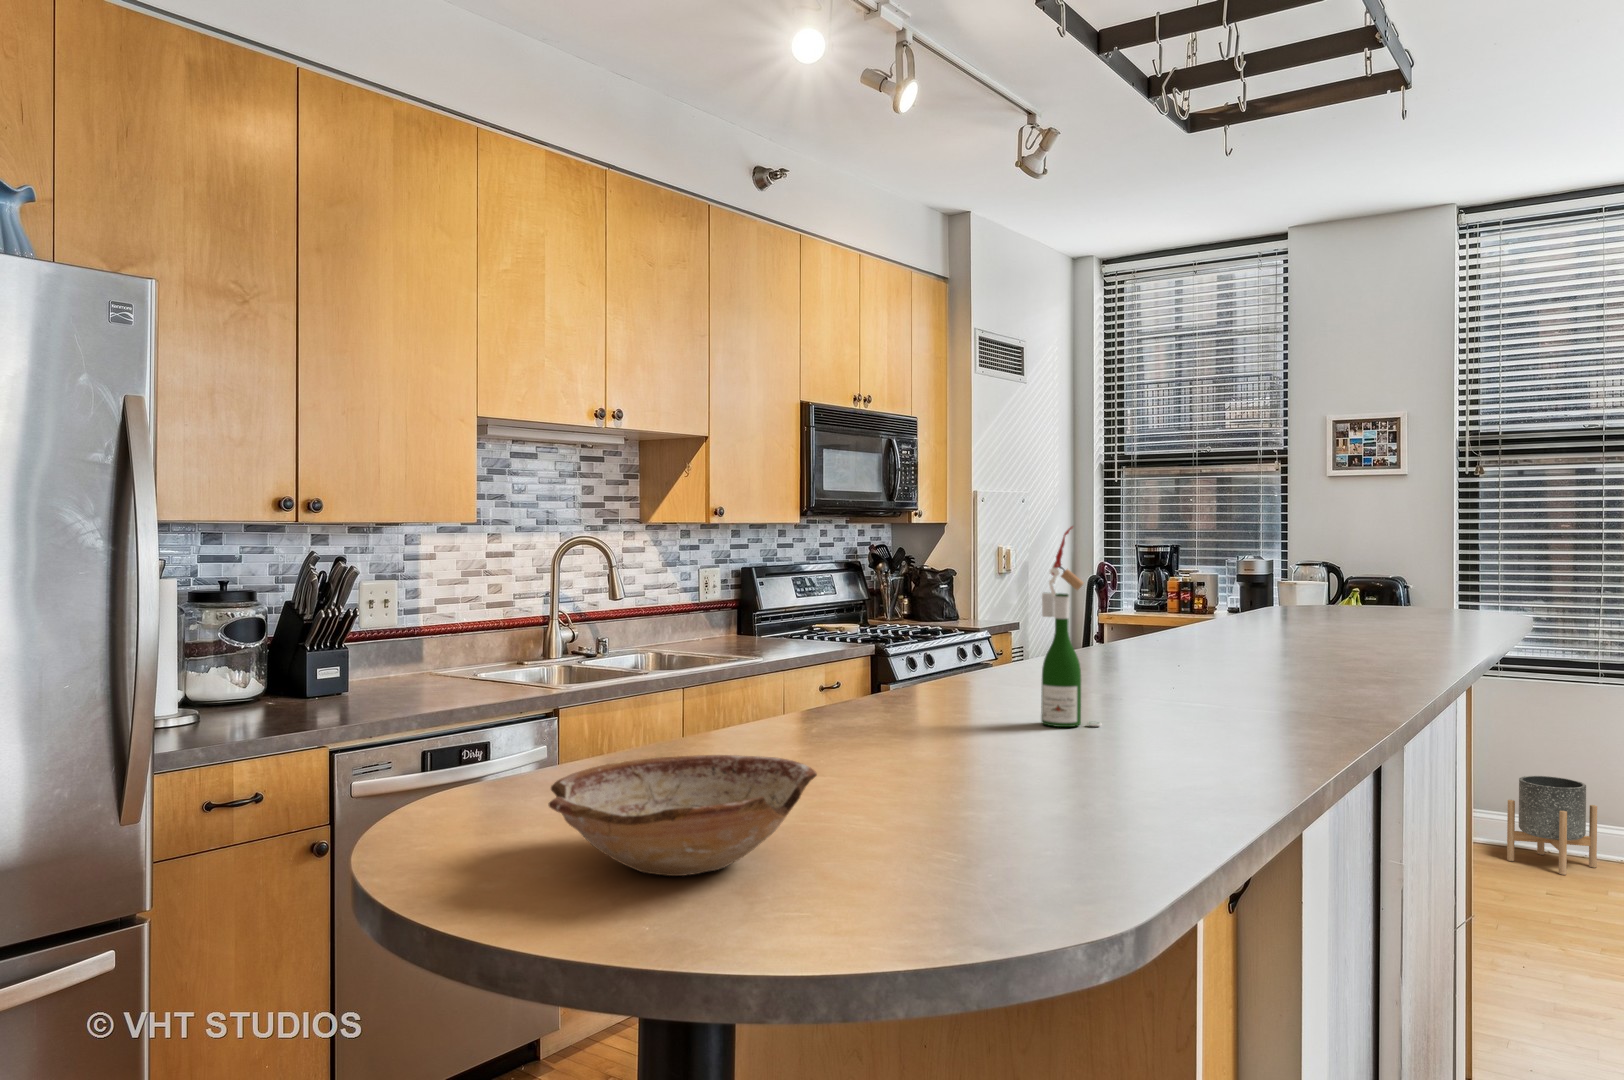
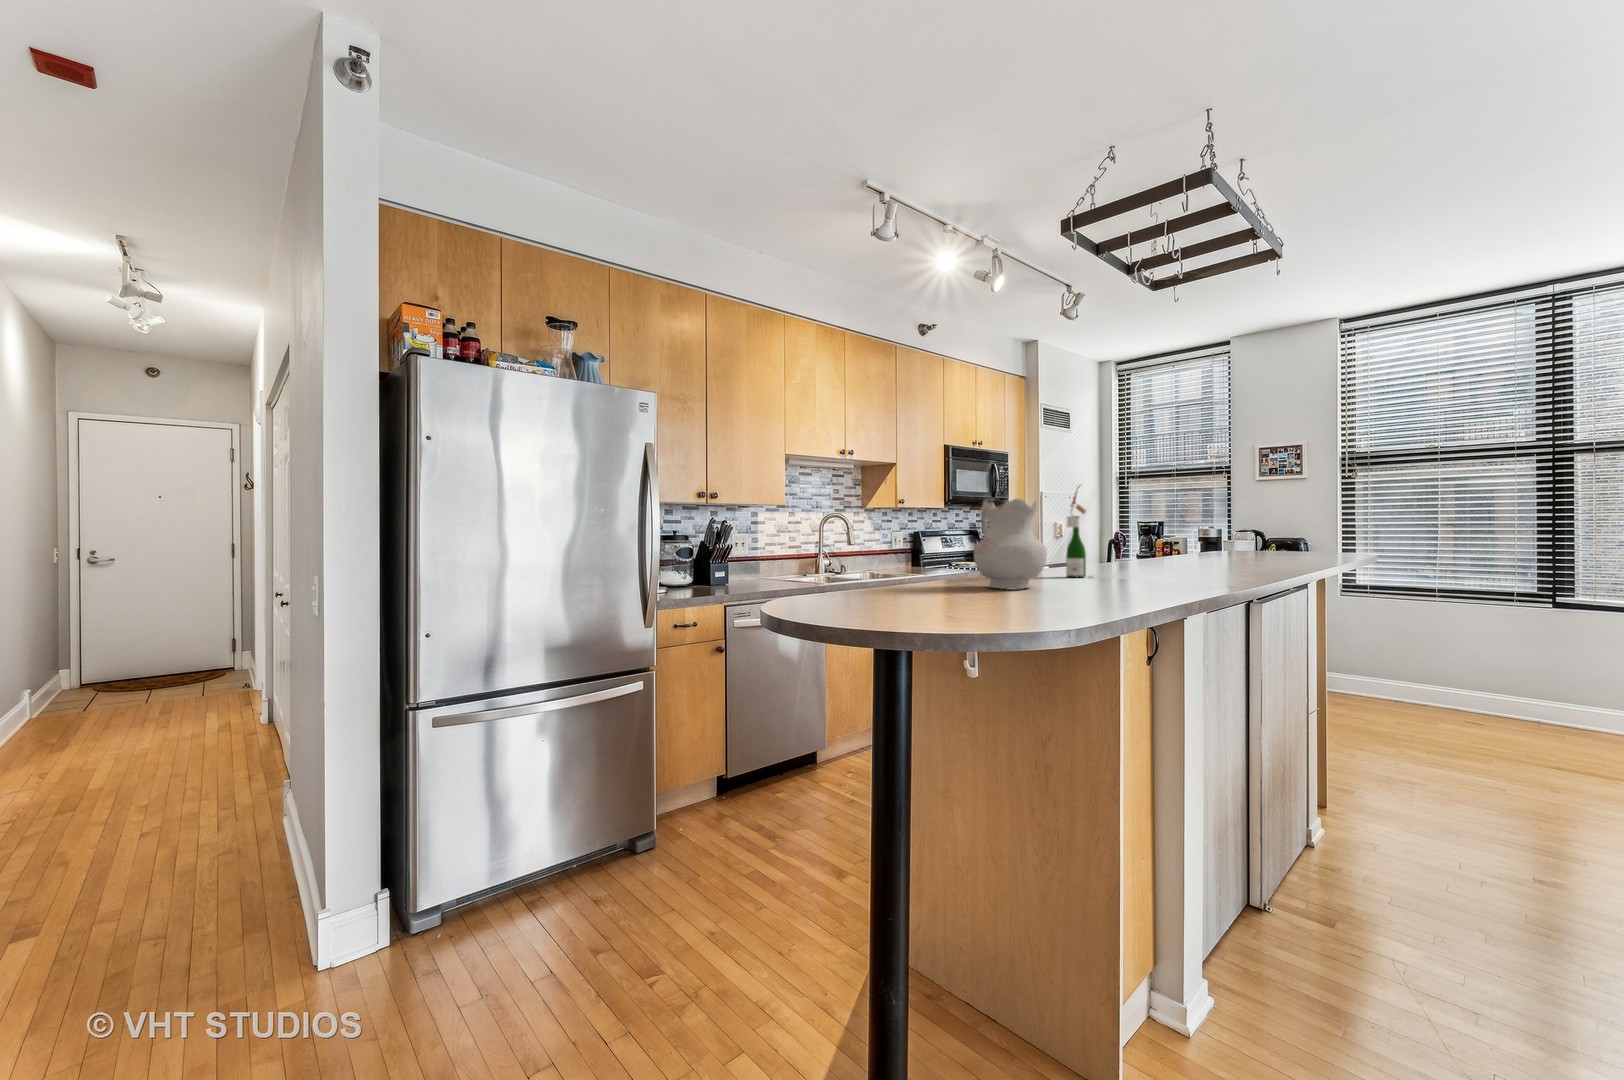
ceramic pitcher: none [845,572,1011,799] -> present [974,498,1047,590]
bowl: present [549,755,817,876] -> none [860,564,964,600]
planter: present [1507,776,1597,875] -> none [1372,655,1433,712]

